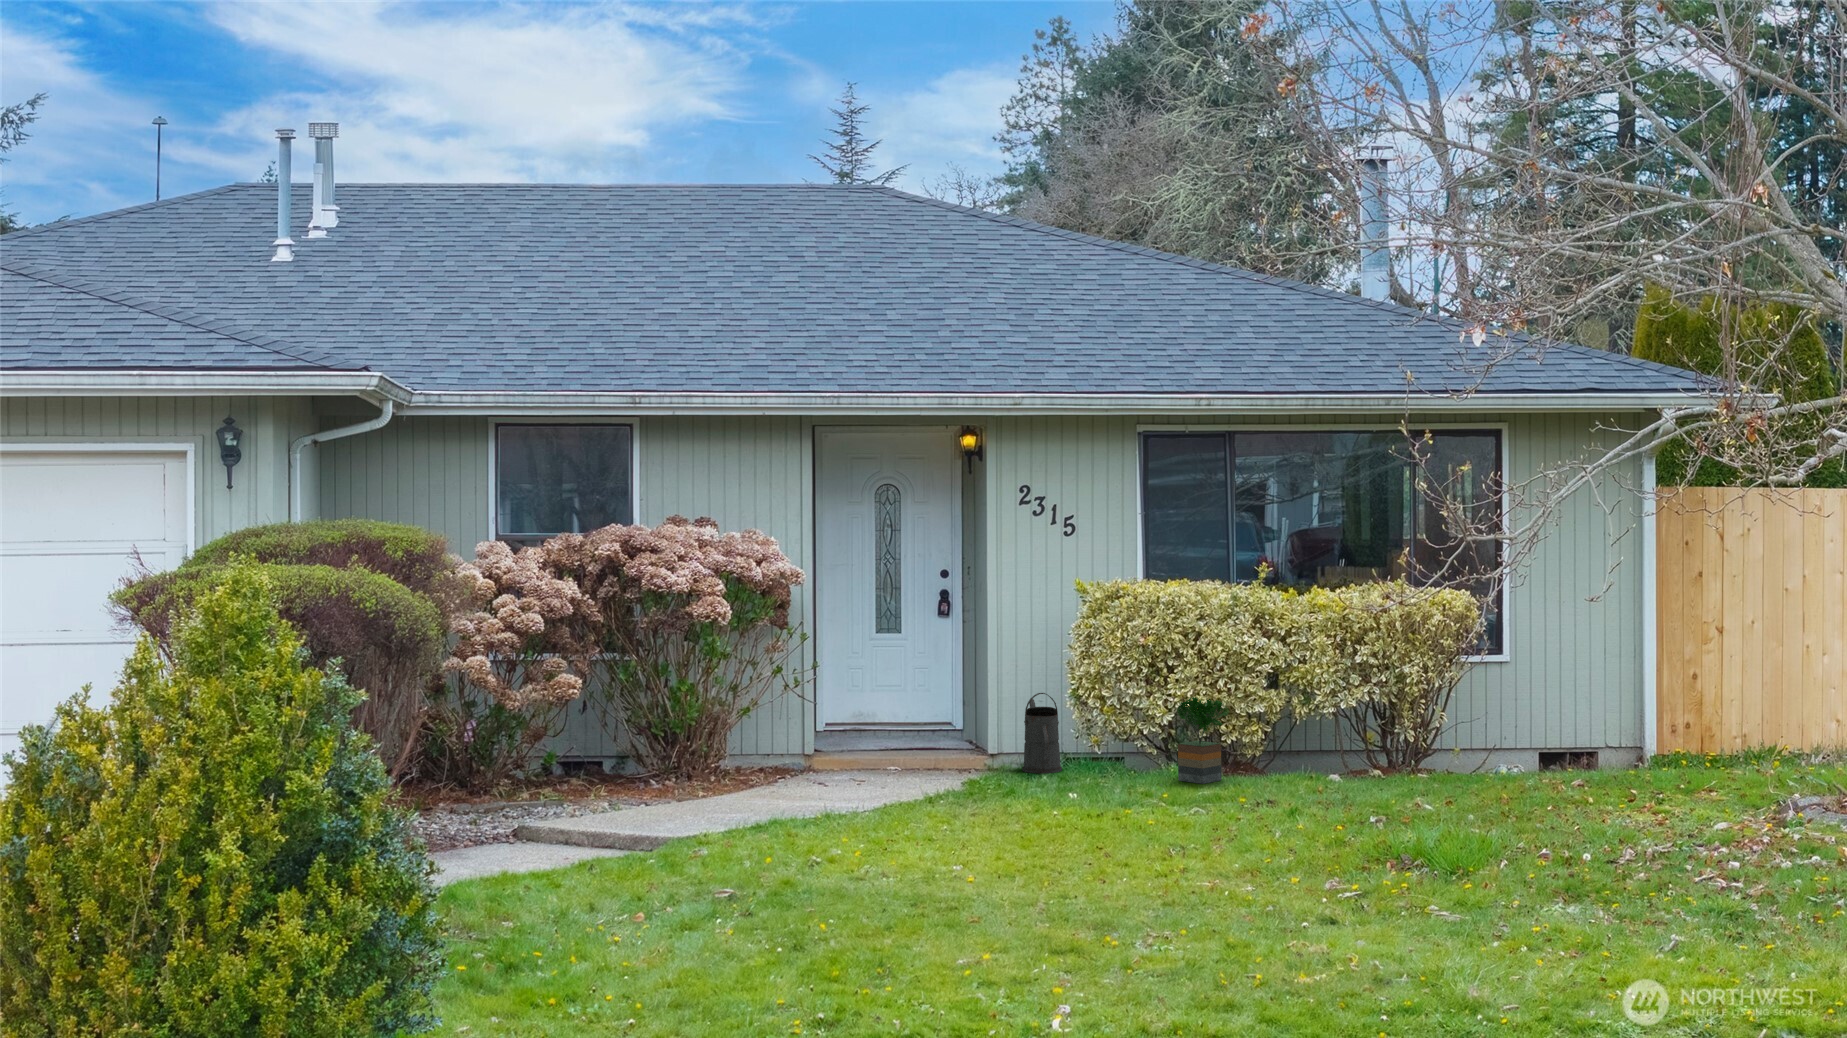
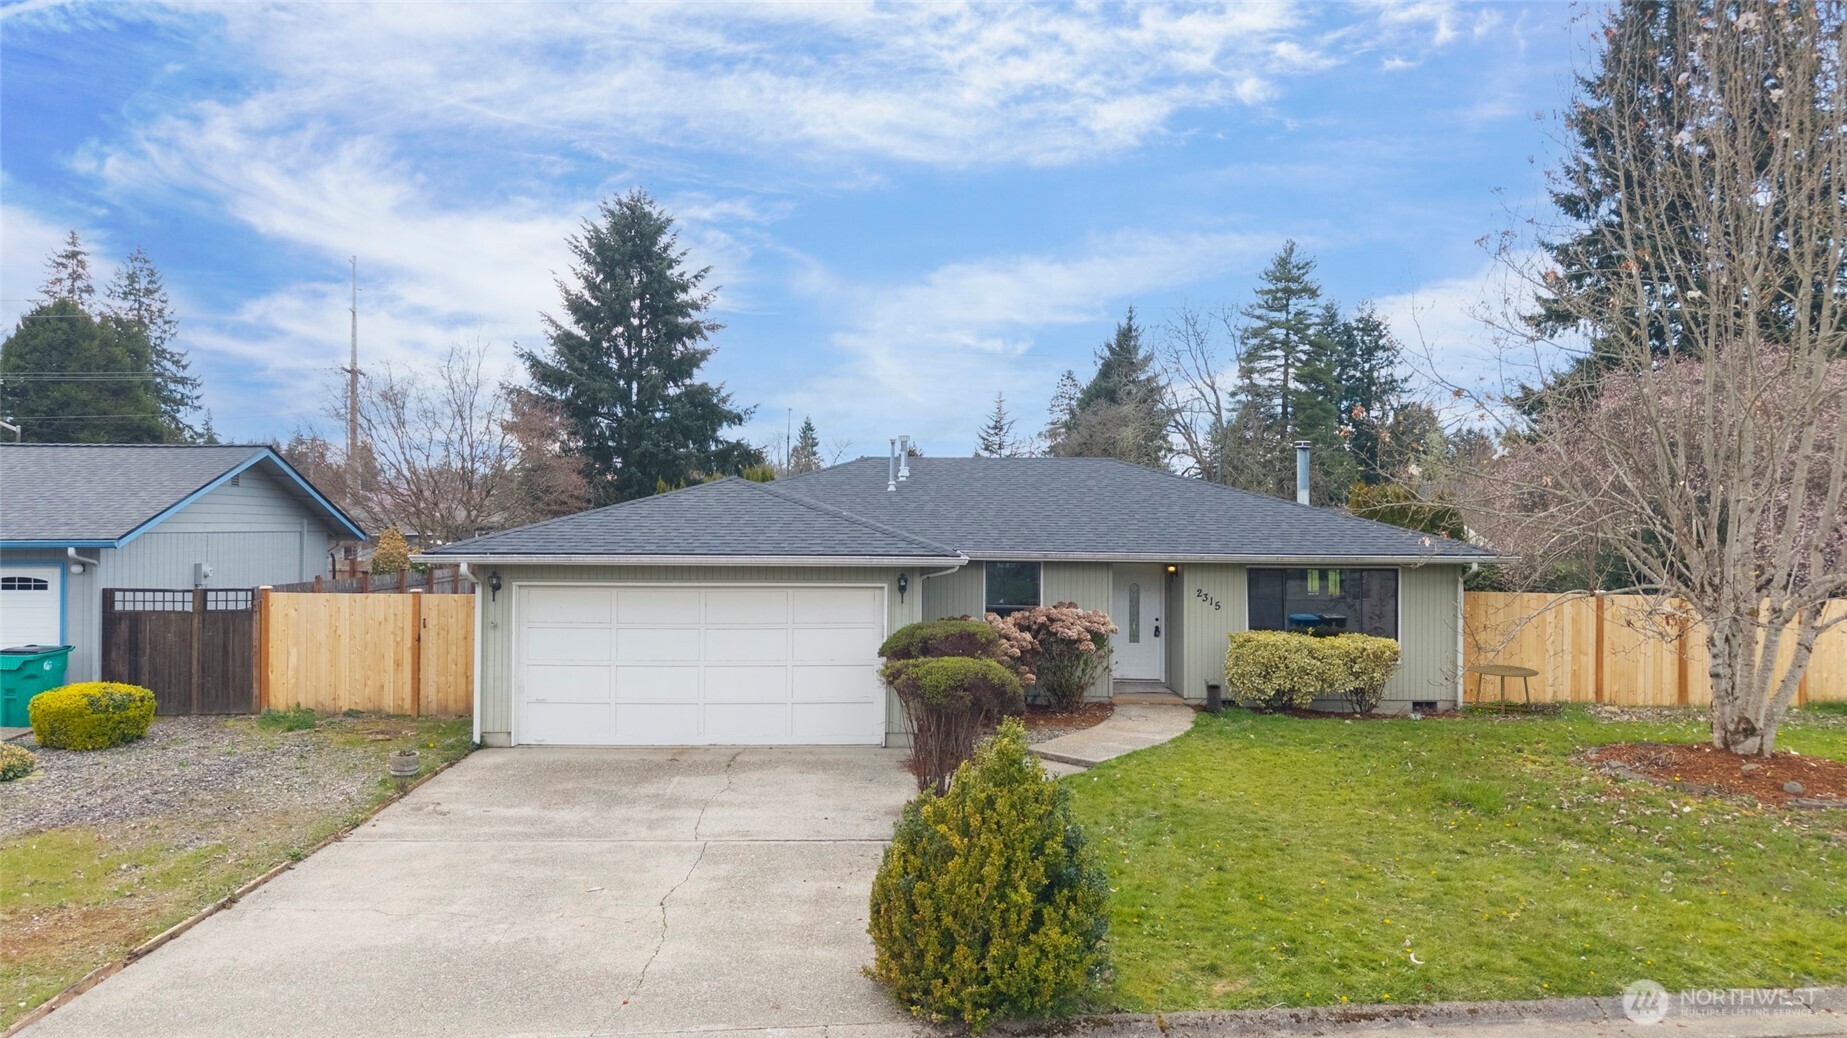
round table: none [1628,657,1785,763] -> present [1467,665,1539,714]
potted tree: present [1177,697,1229,784] -> none [1276,684,1299,721]

